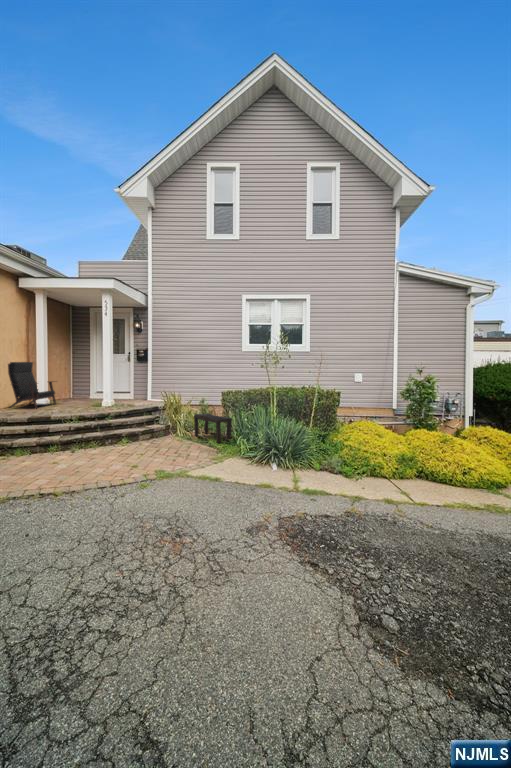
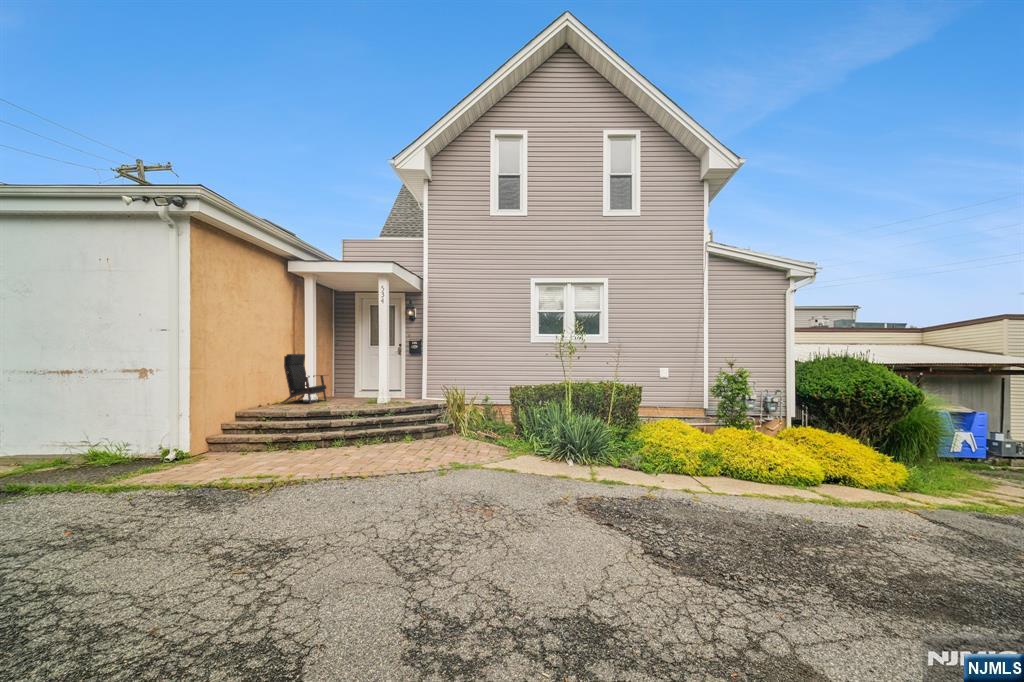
bench: present [194,414,232,443] -> none [479,410,522,442]

